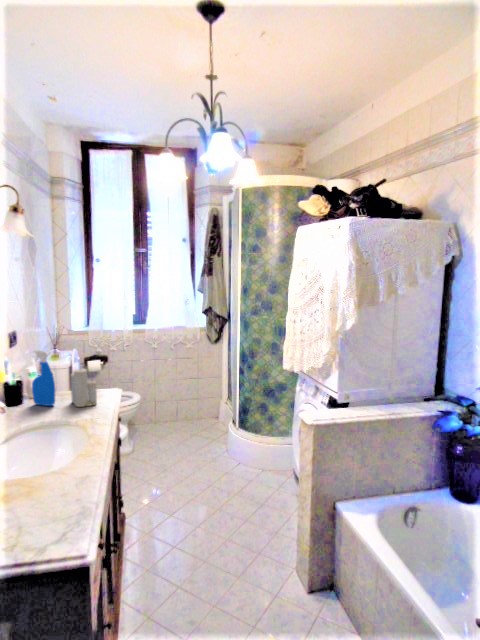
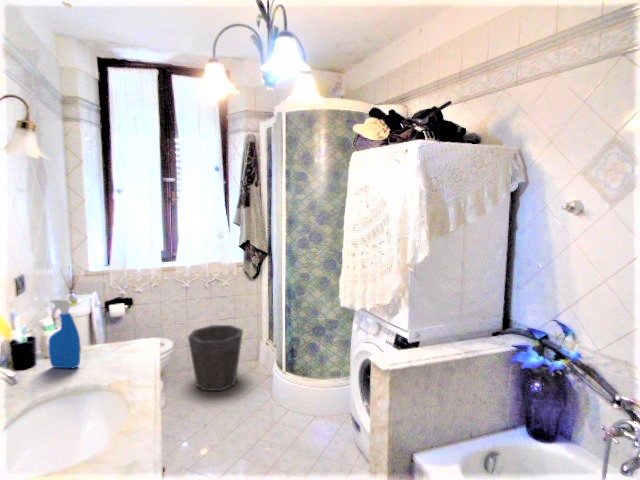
candle: present [71,369,97,407] -> none [100,316,135,367]
waste bin: none [154,383,203,442] -> present [188,325,243,391]

